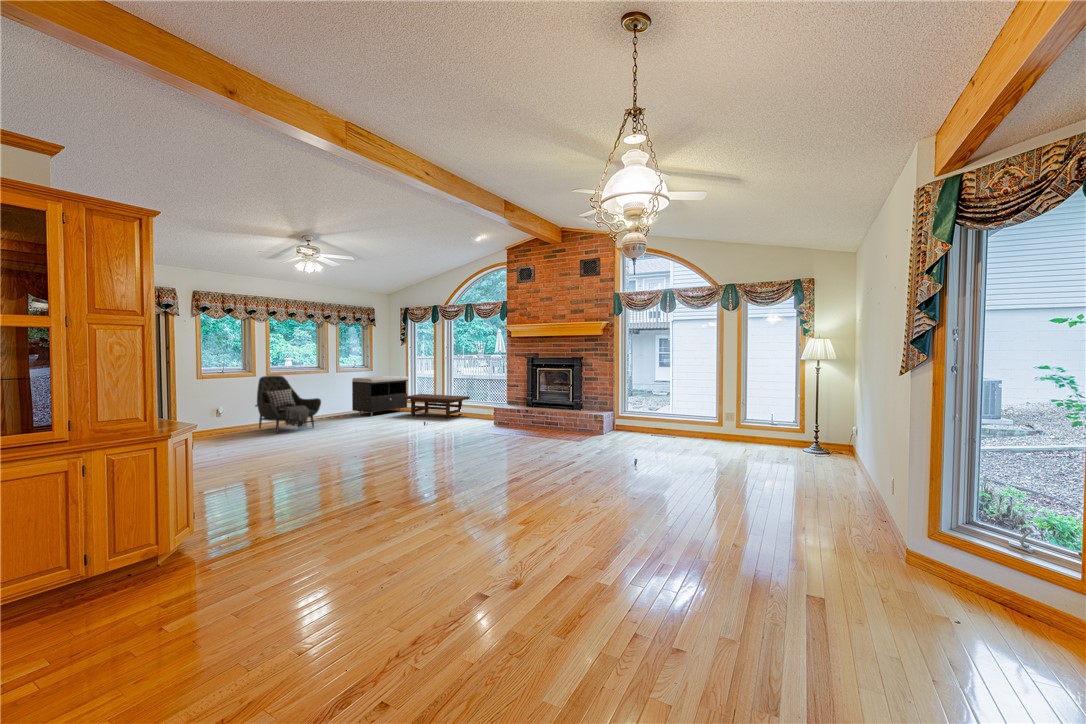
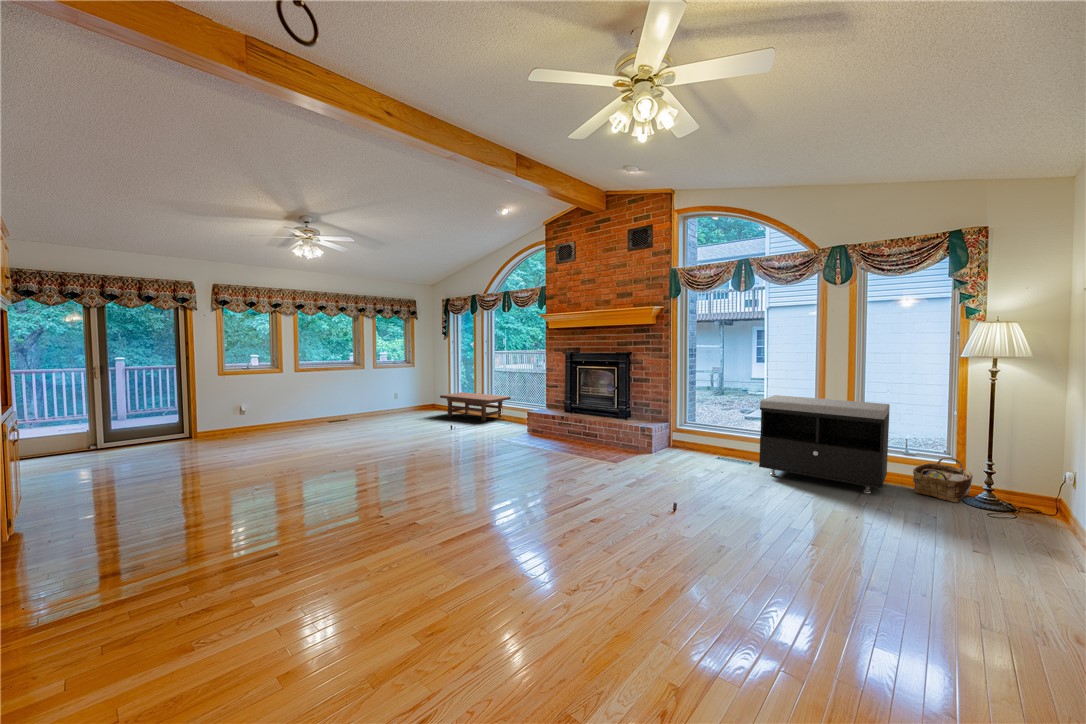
armchair: present [255,376,321,434] -> none [277,372,345,435]
storage bench: present [352,376,408,416] -> present [759,395,890,493]
woven basket: none [776,425,808,452] -> present [913,457,973,503]

